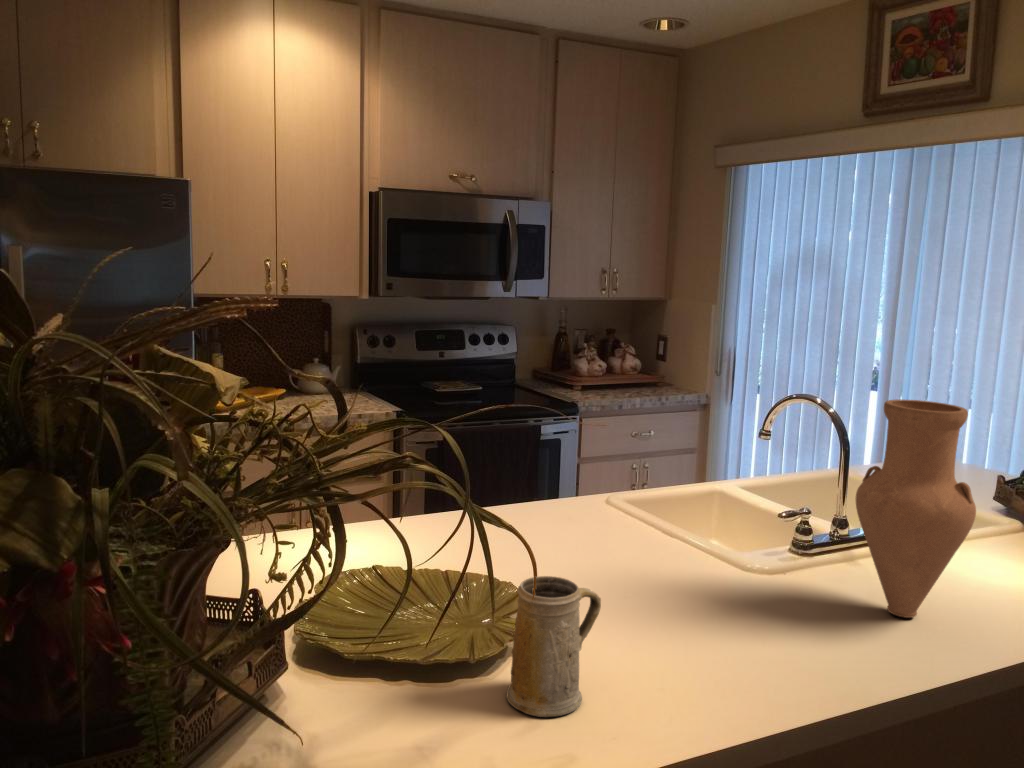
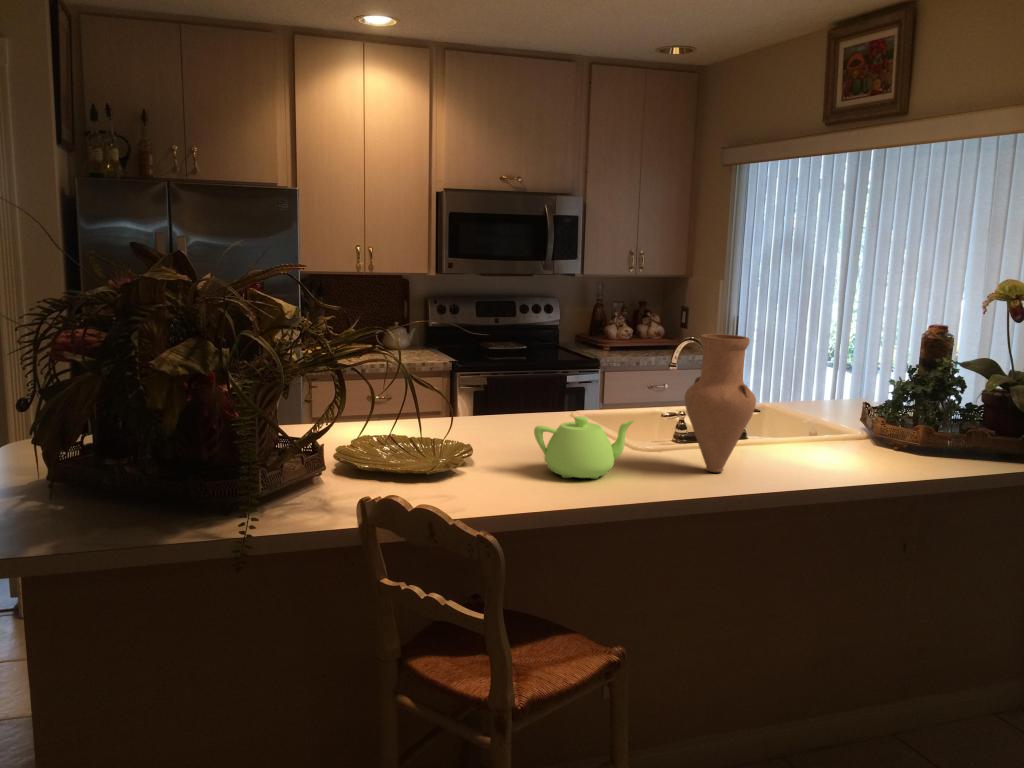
teapot: none [641,543,801,652] -> present [534,416,635,479]
mug: present [506,576,601,717] -> none [439,422,493,494]

